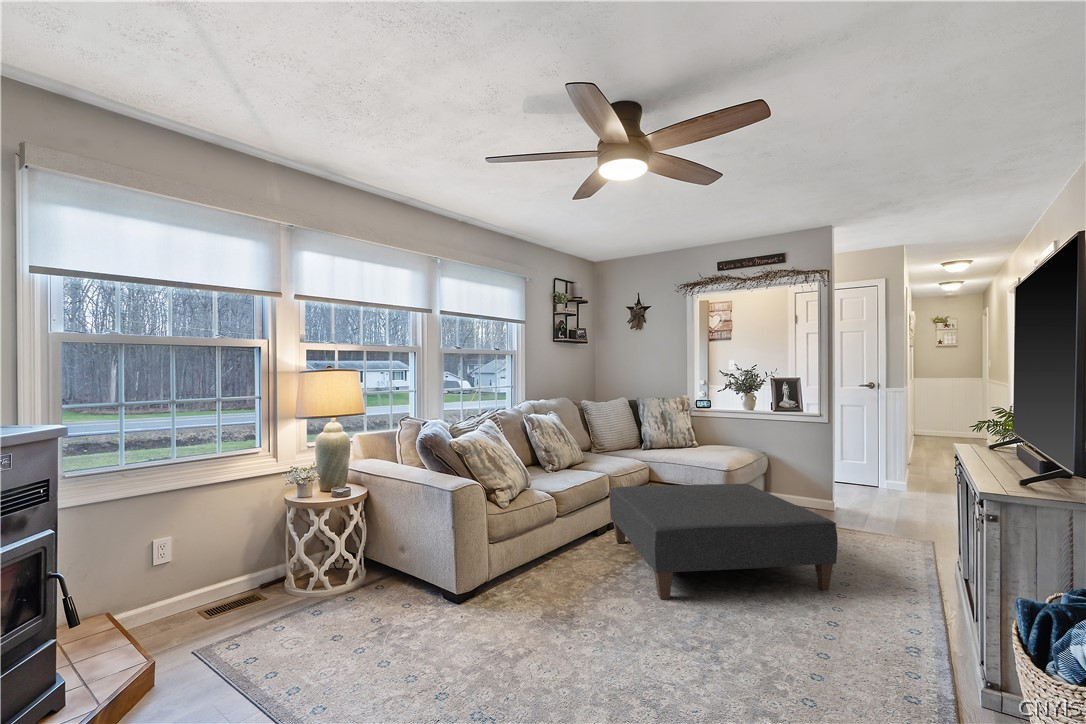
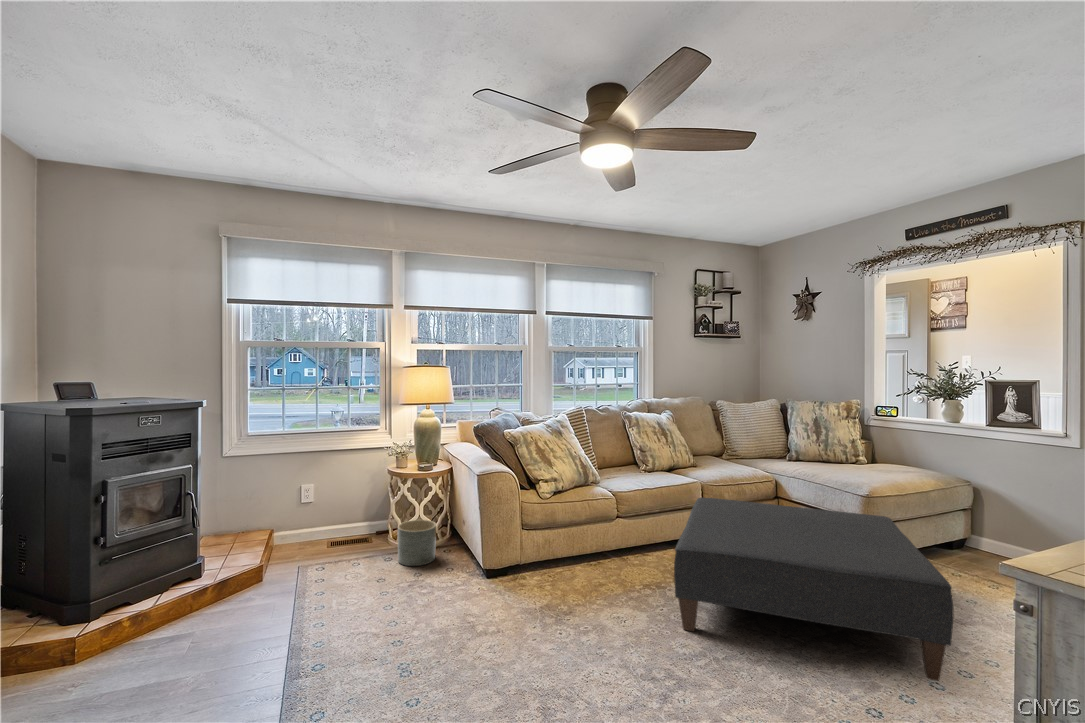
planter: none [332,552,377,608] -> present [398,520,436,566]

